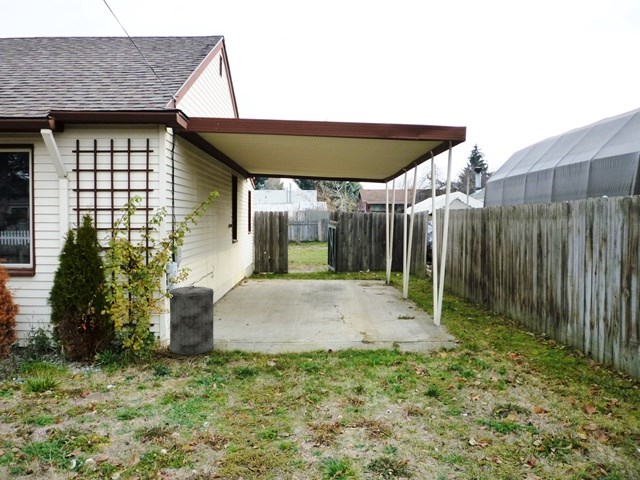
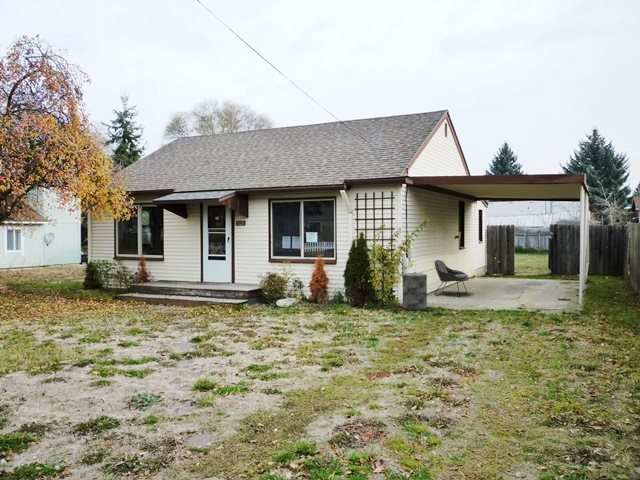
lounge chair: none [211,259,259,315] -> present [435,260,469,297]

